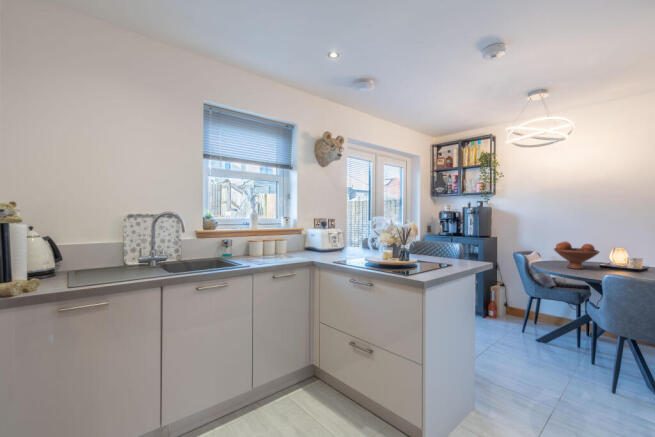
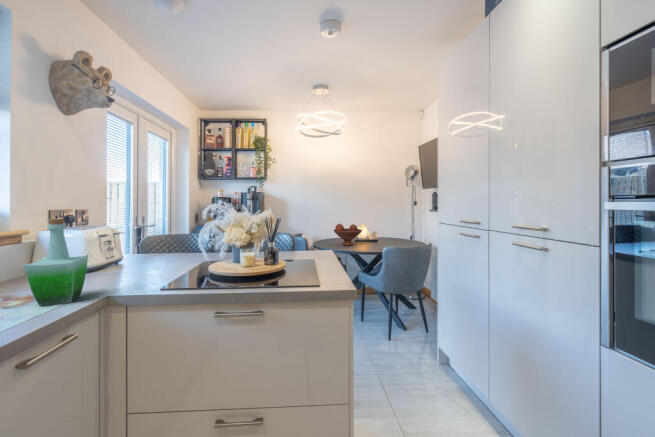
bottle: none [282,221,307,261] -> present [24,219,88,306]

